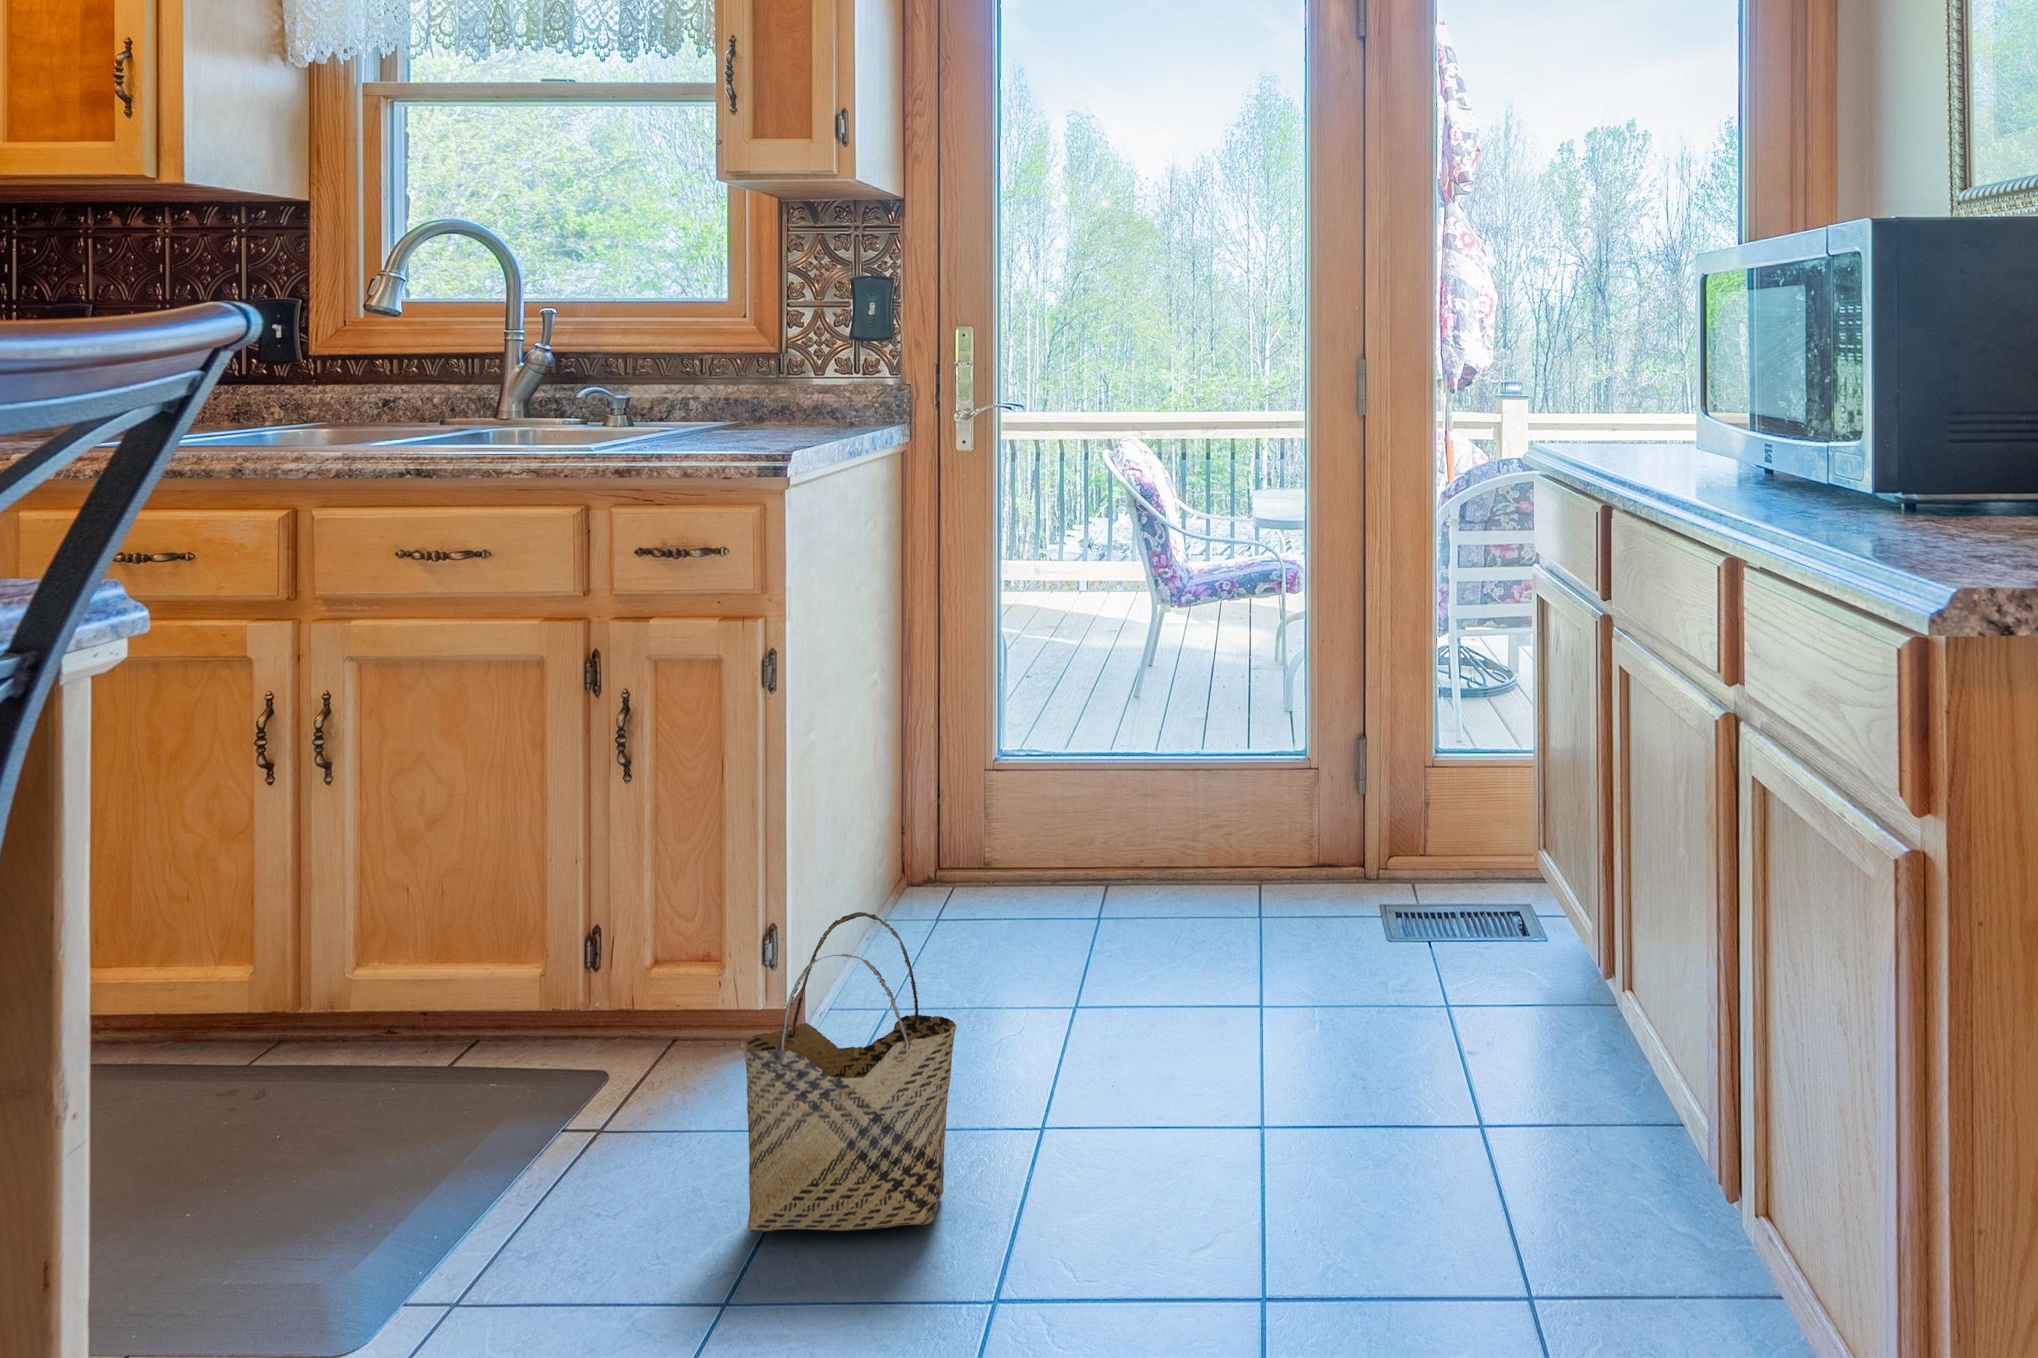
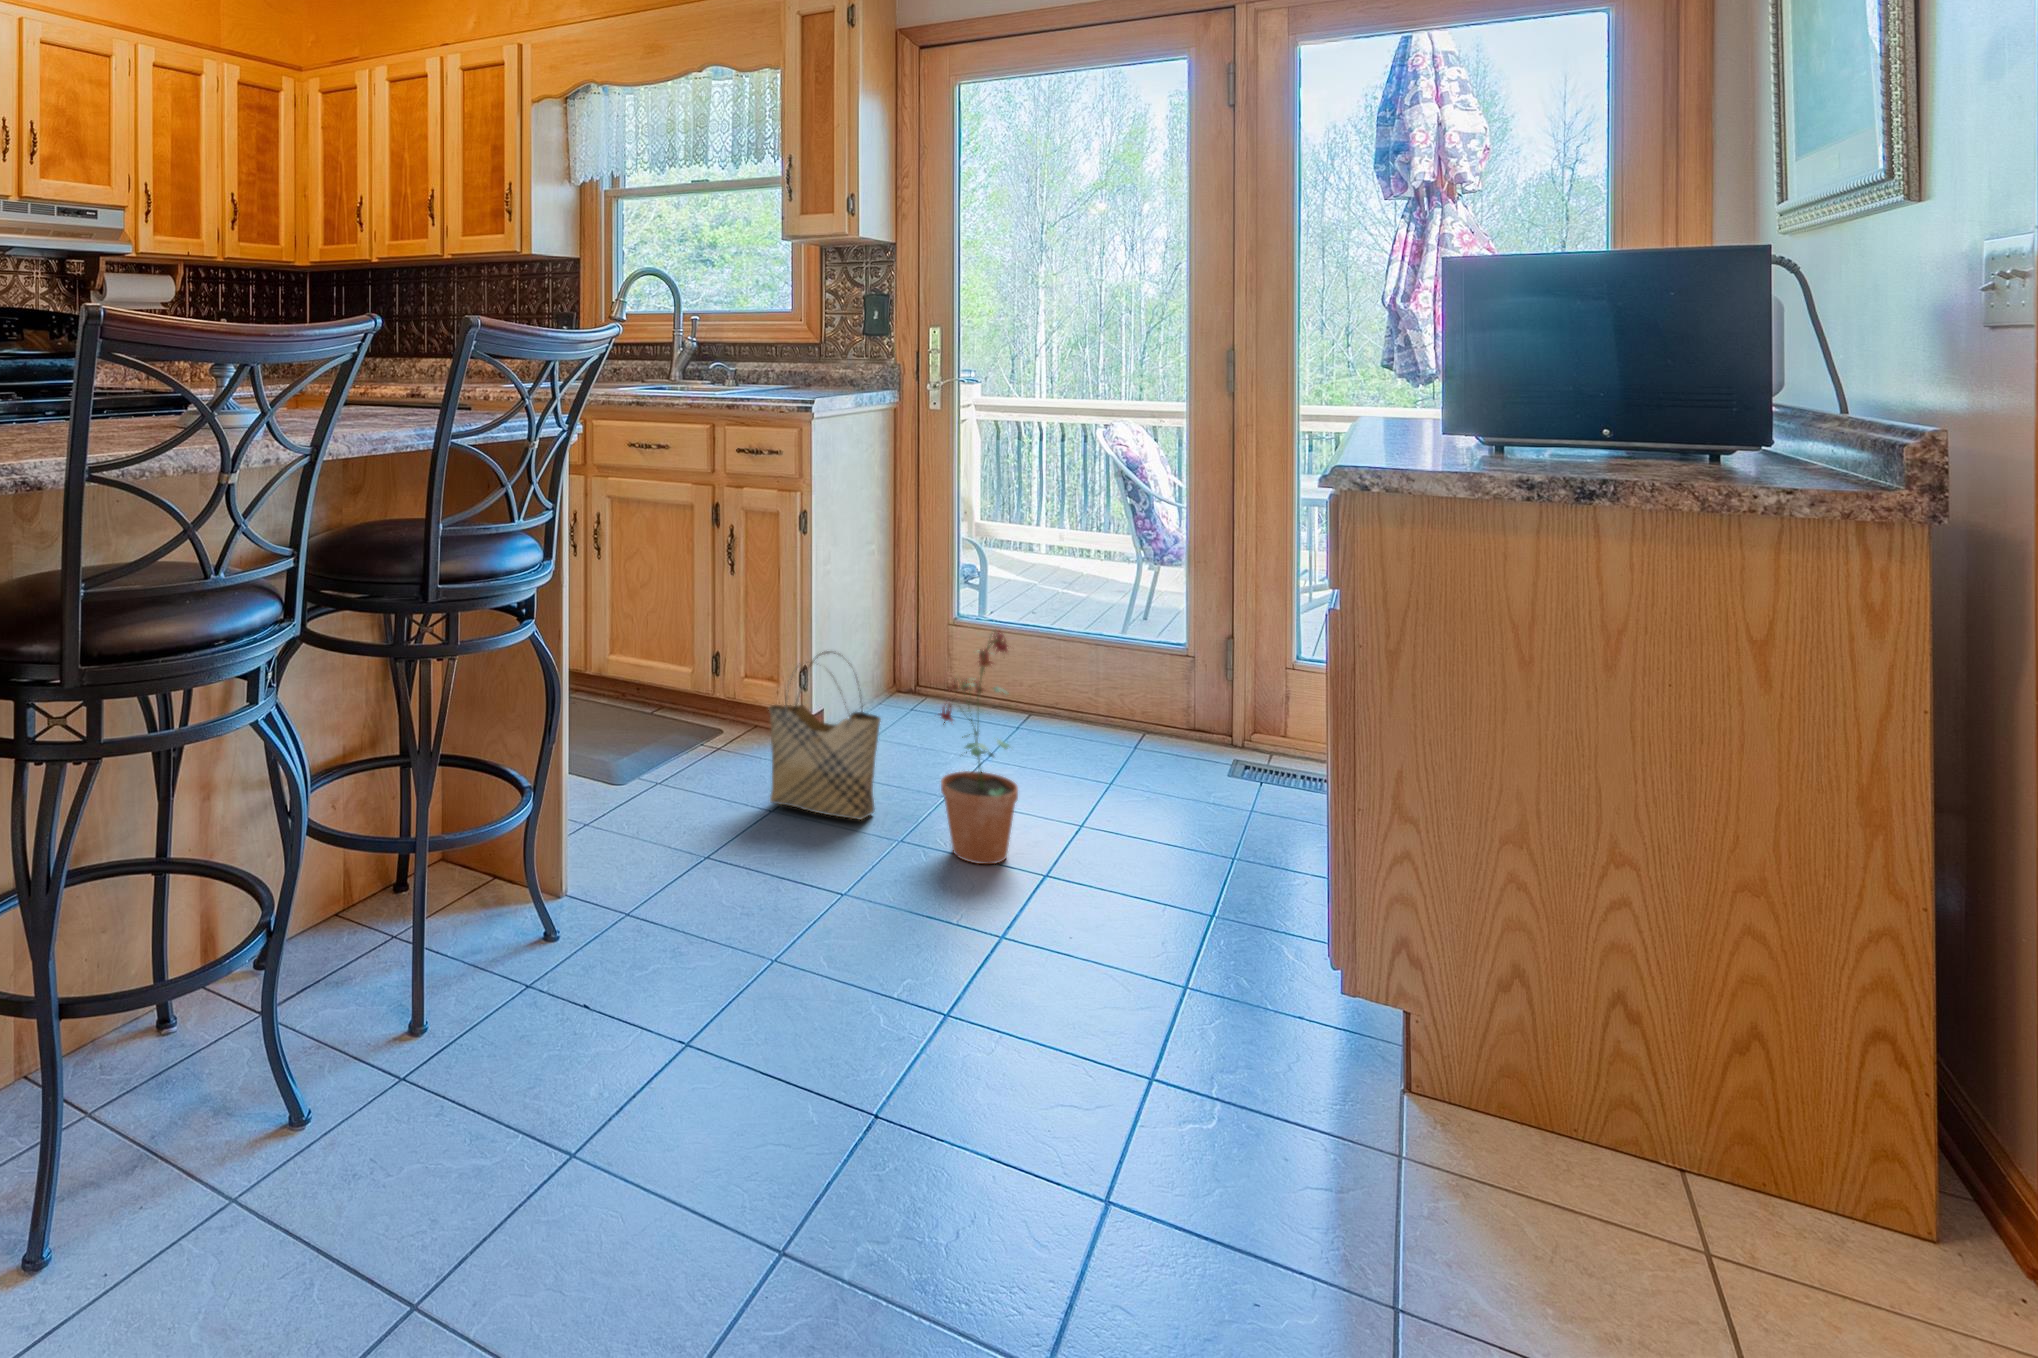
potted plant: none [1075,840,1211,1267] -> present [940,631,1018,864]

